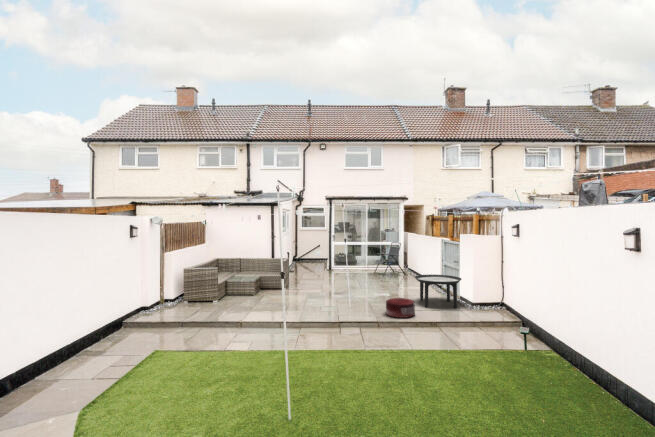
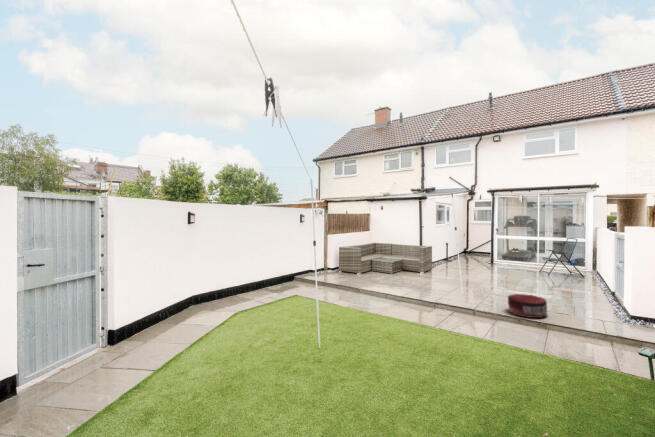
round table: present [415,275,461,308] -> none [563,274,640,320]

